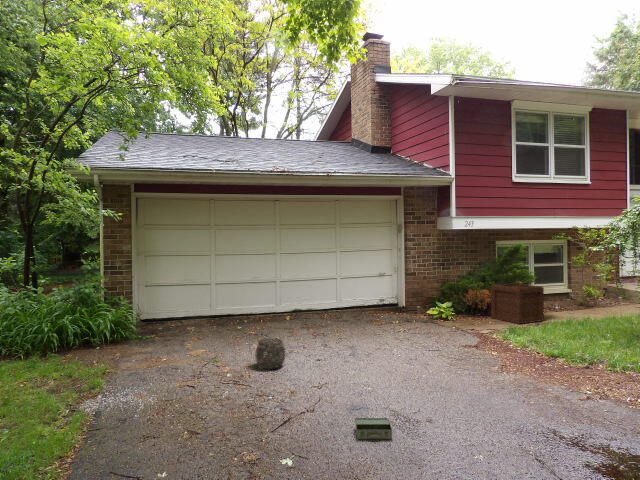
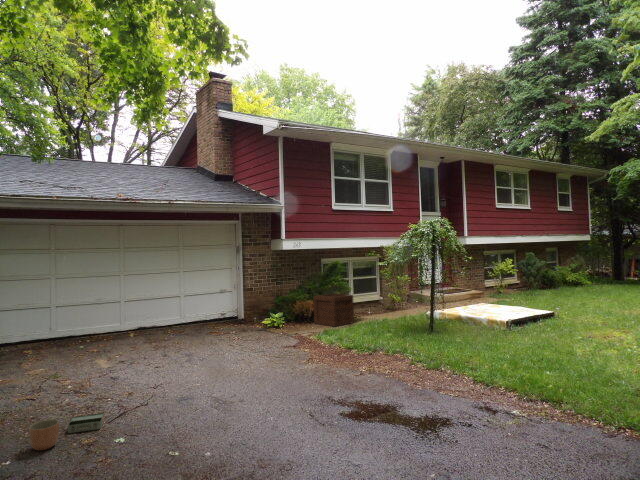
woven basket: present [255,338,285,369] -> none [89,354,121,384]
planter: none [203,410,231,445] -> present [29,419,59,451]
toolbox: present [355,418,392,439] -> present [68,413,104,433]

